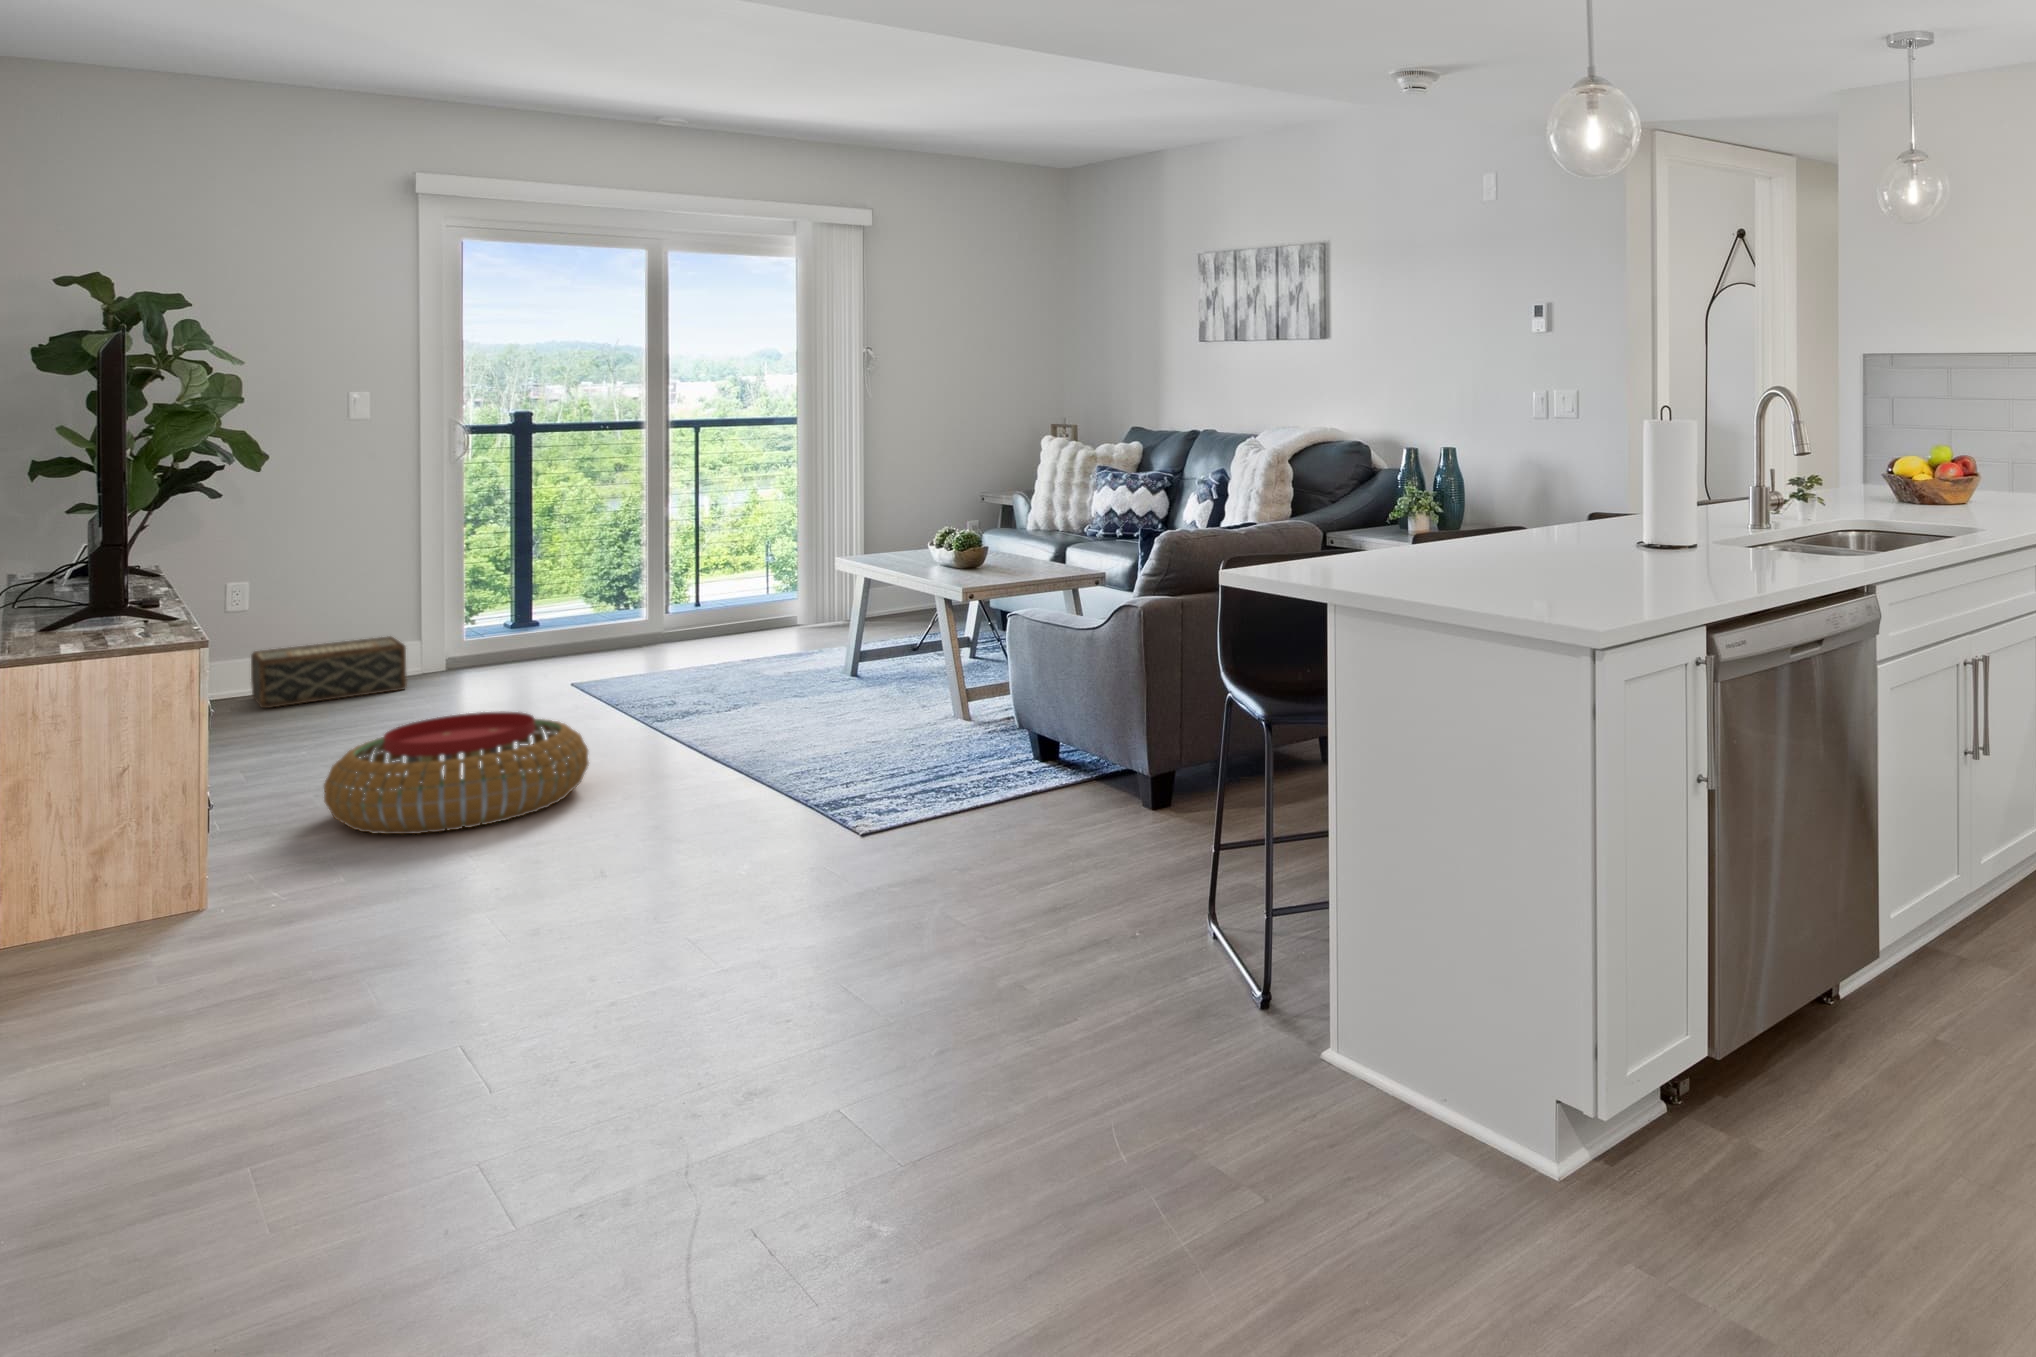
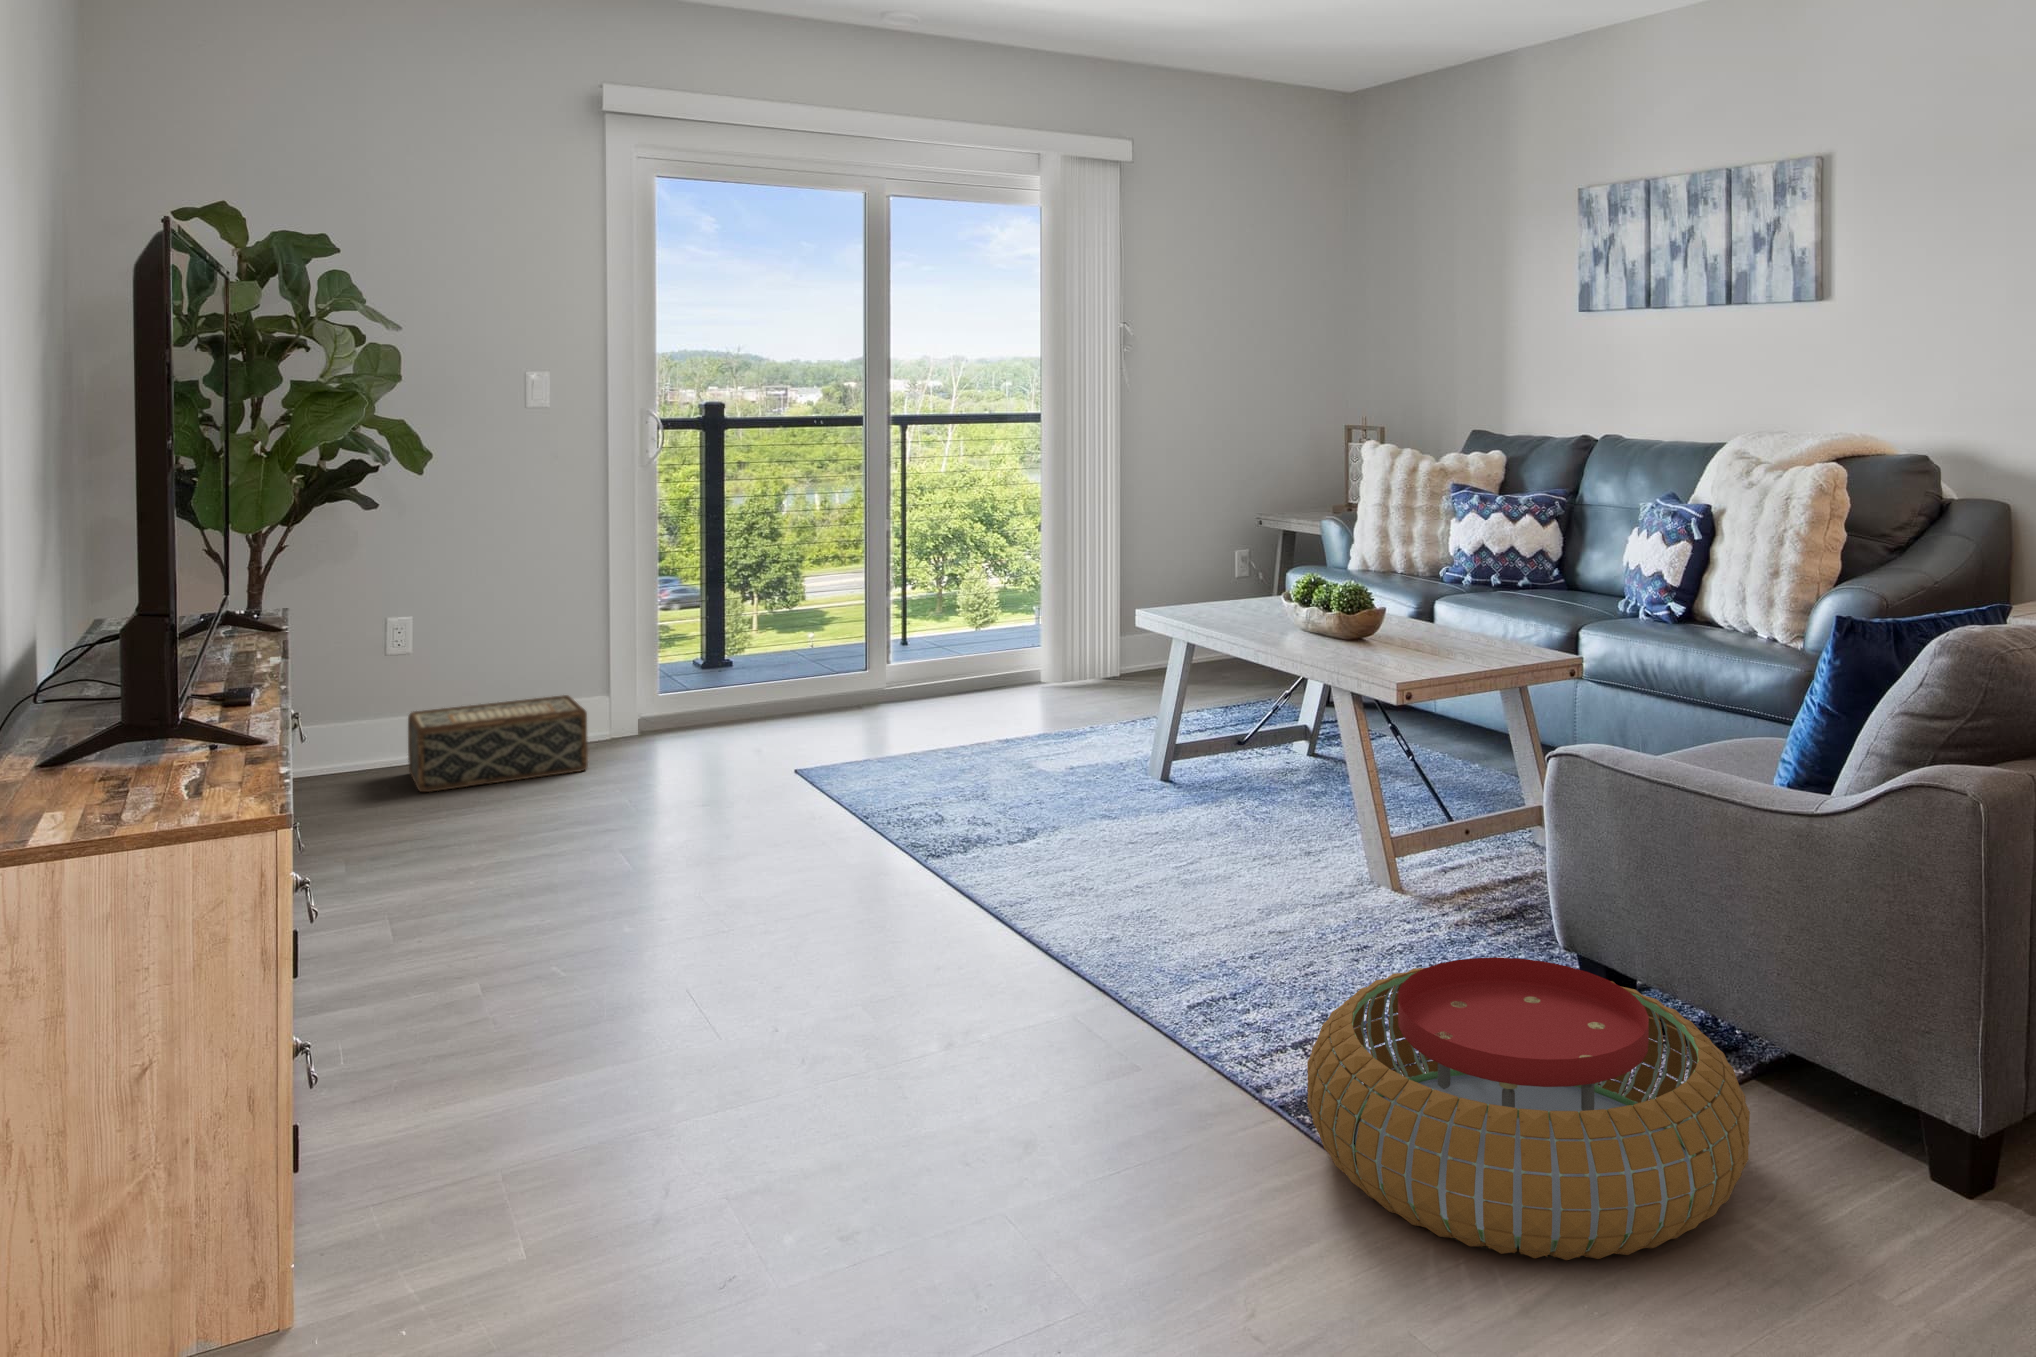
pouf: present [324,711,589,834] -> present [1307,958,1750,1260]

